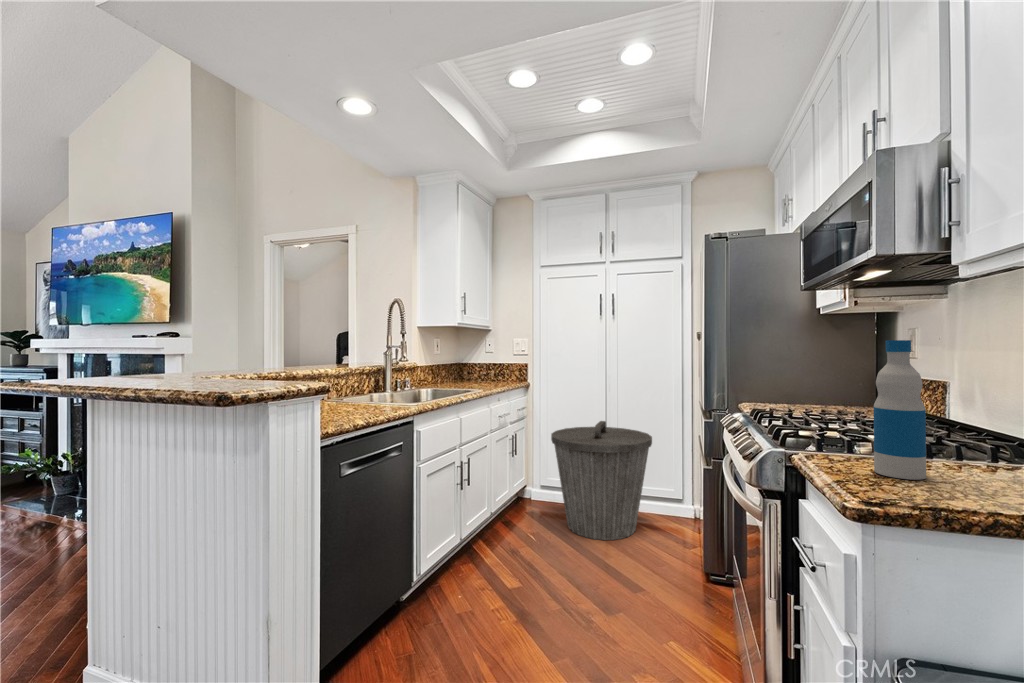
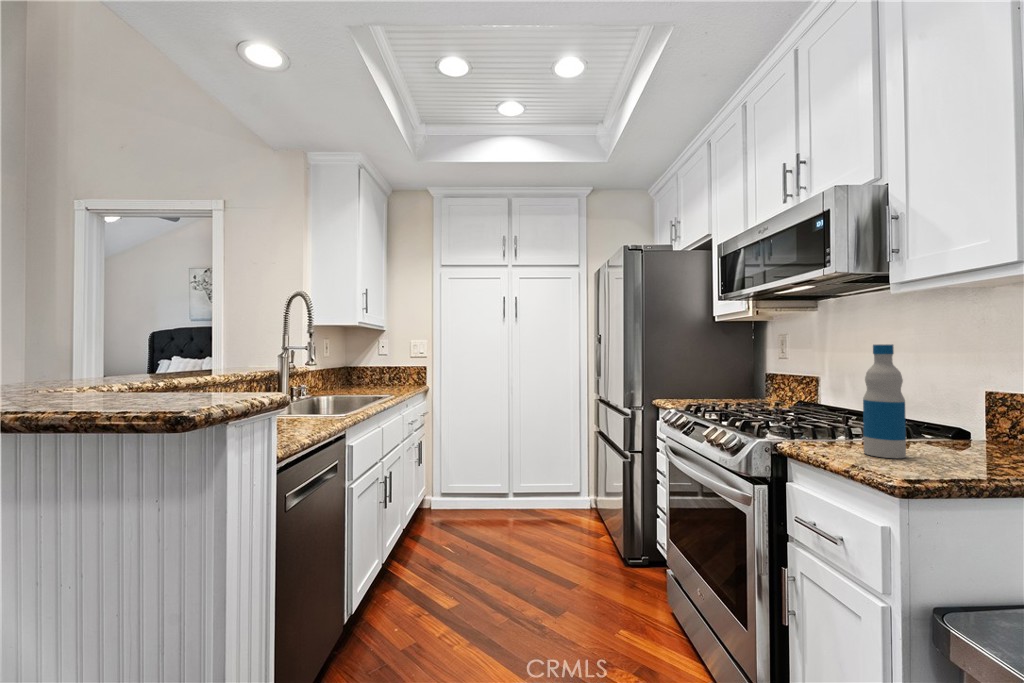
trash can: present [551,421,652,540] -> none [461,423,560,542]

